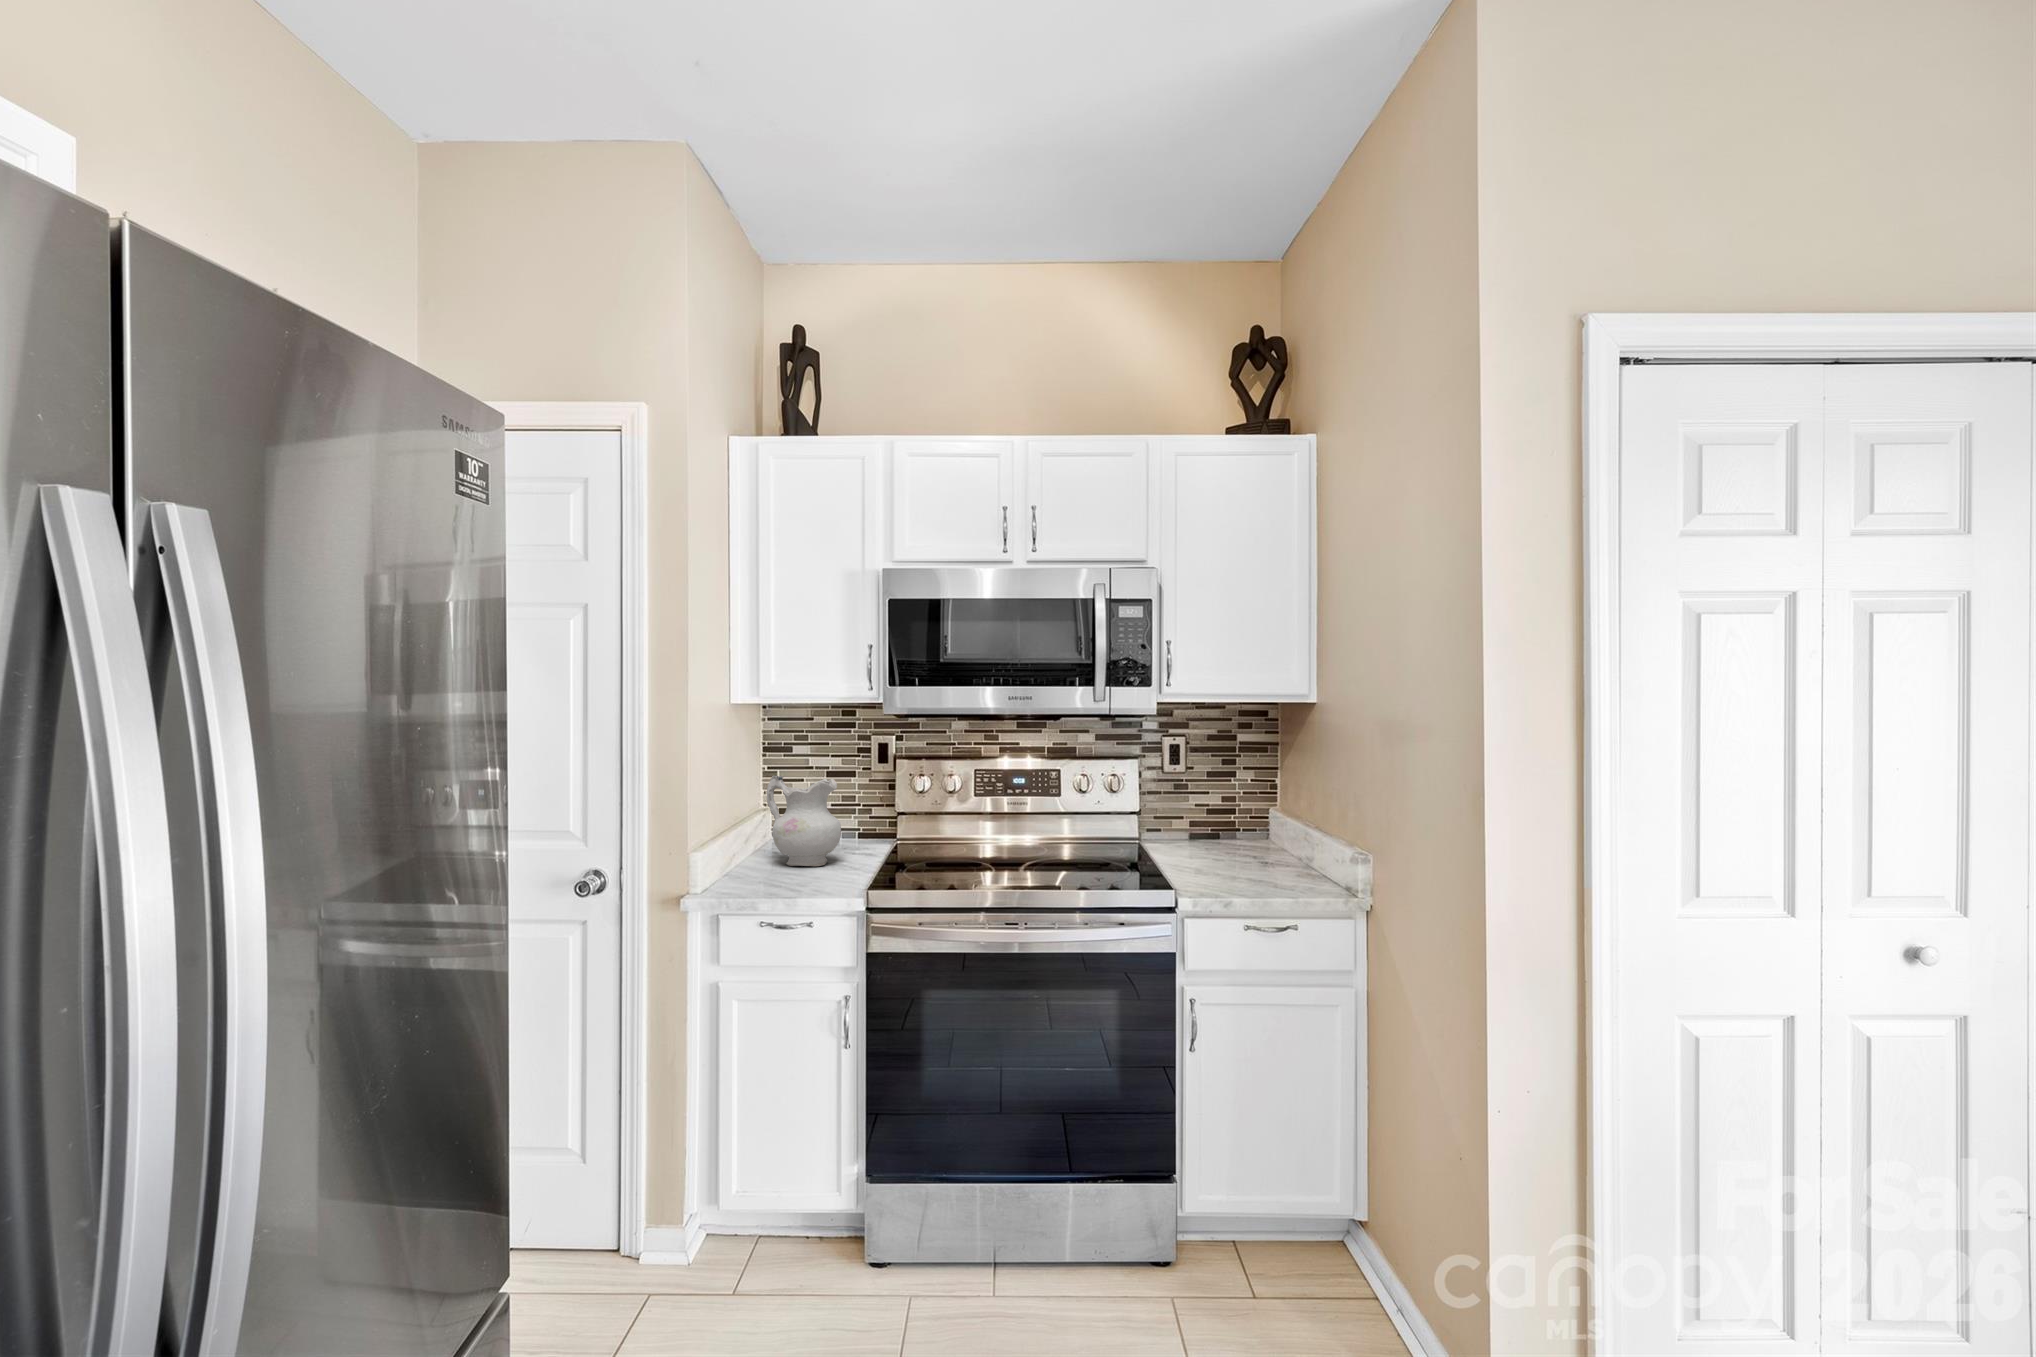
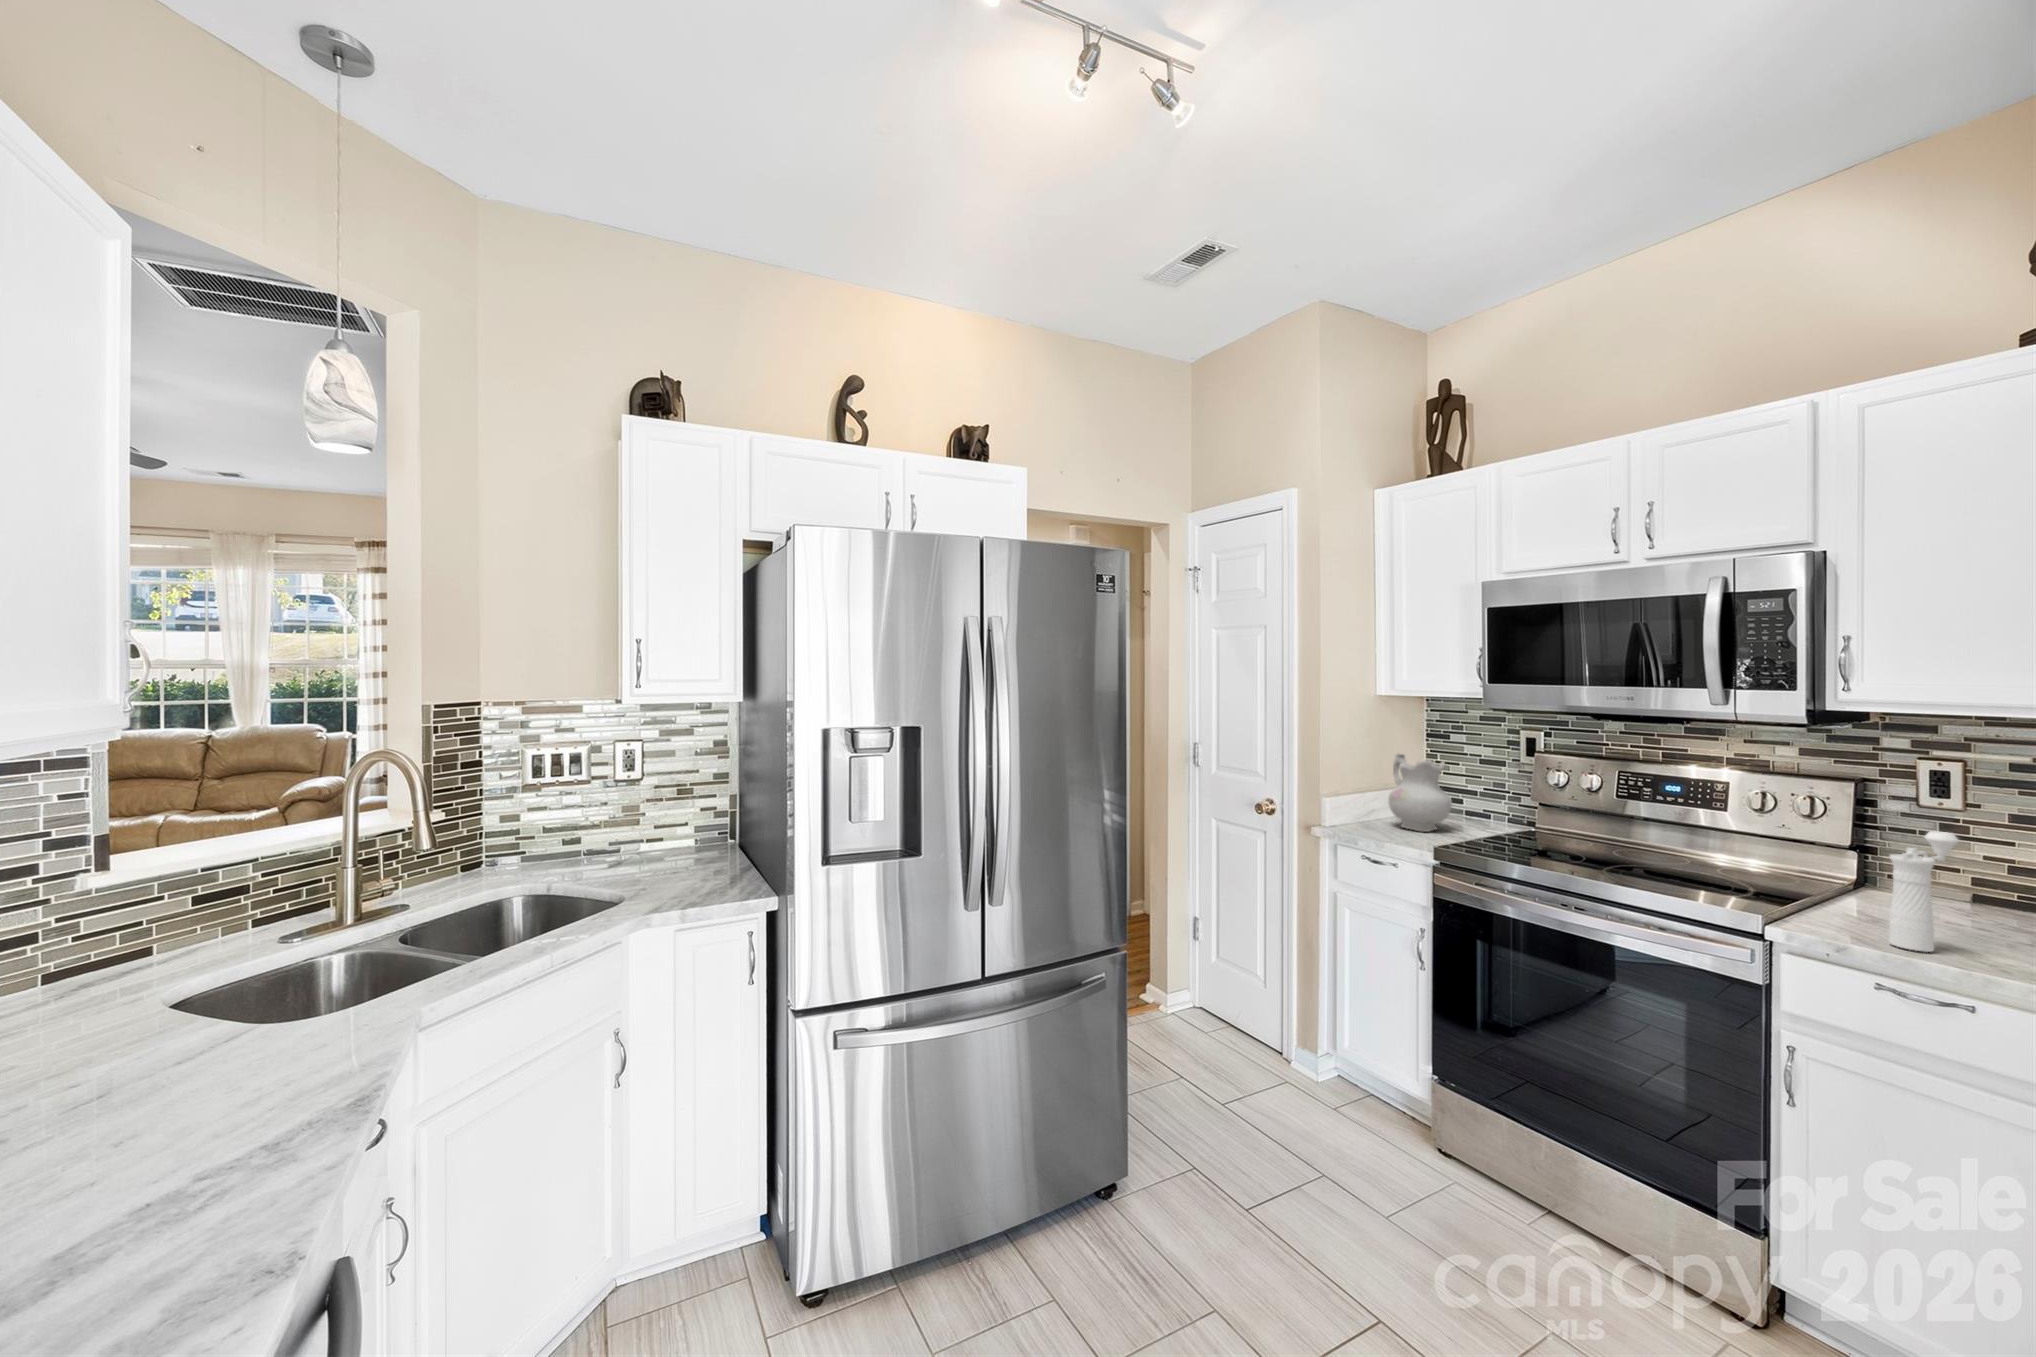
pepper mill: none [1223,790,1246,881] -> present [1889,831,1958,952]

